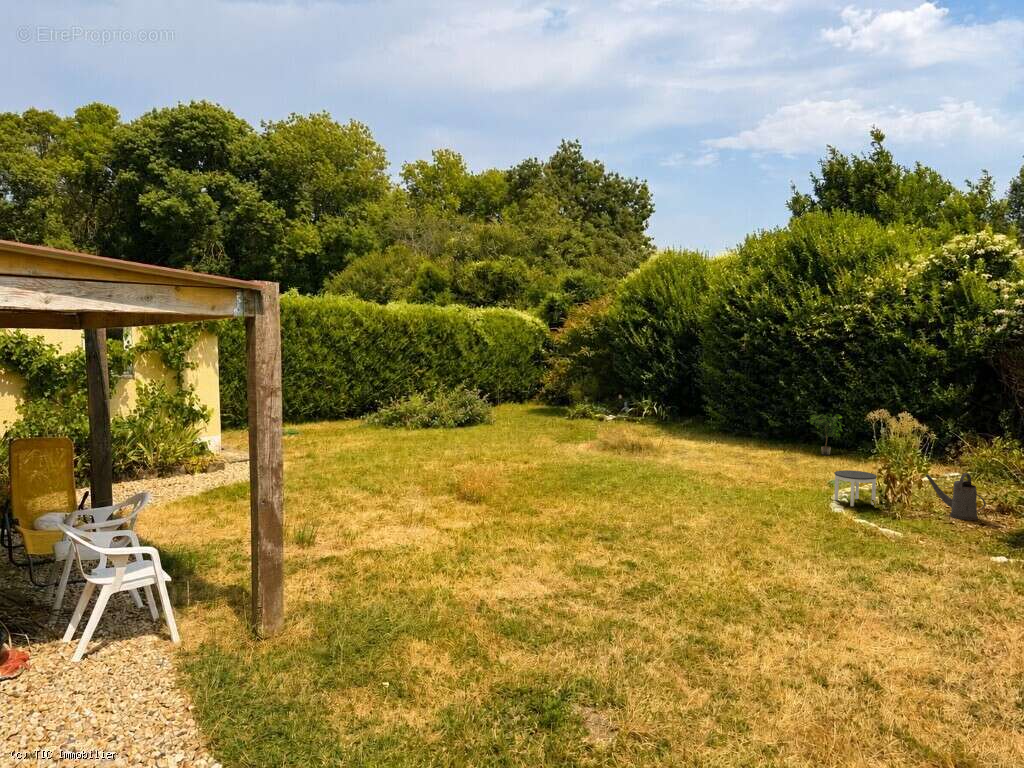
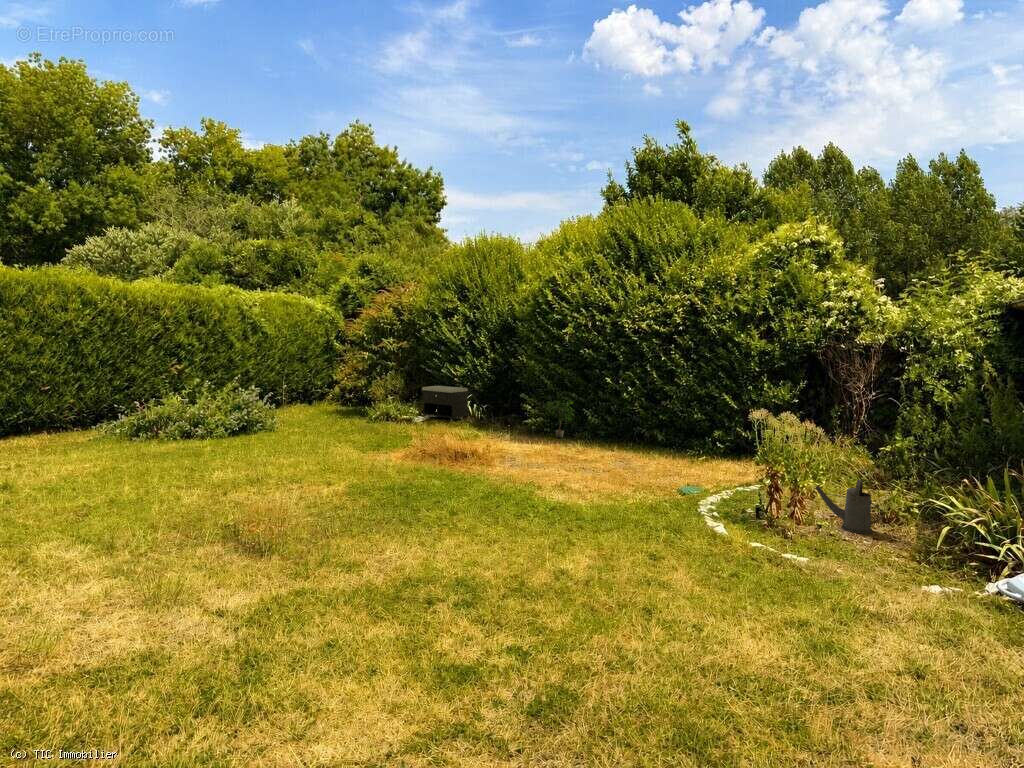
storage bench: none [615,390,657,422] -> present [422,386,468,421]
potted plant: present [807,414,845,455] -> present [544,400,575,438]
round table: present [834,470,877,506] -> none [715,480,763,525]

